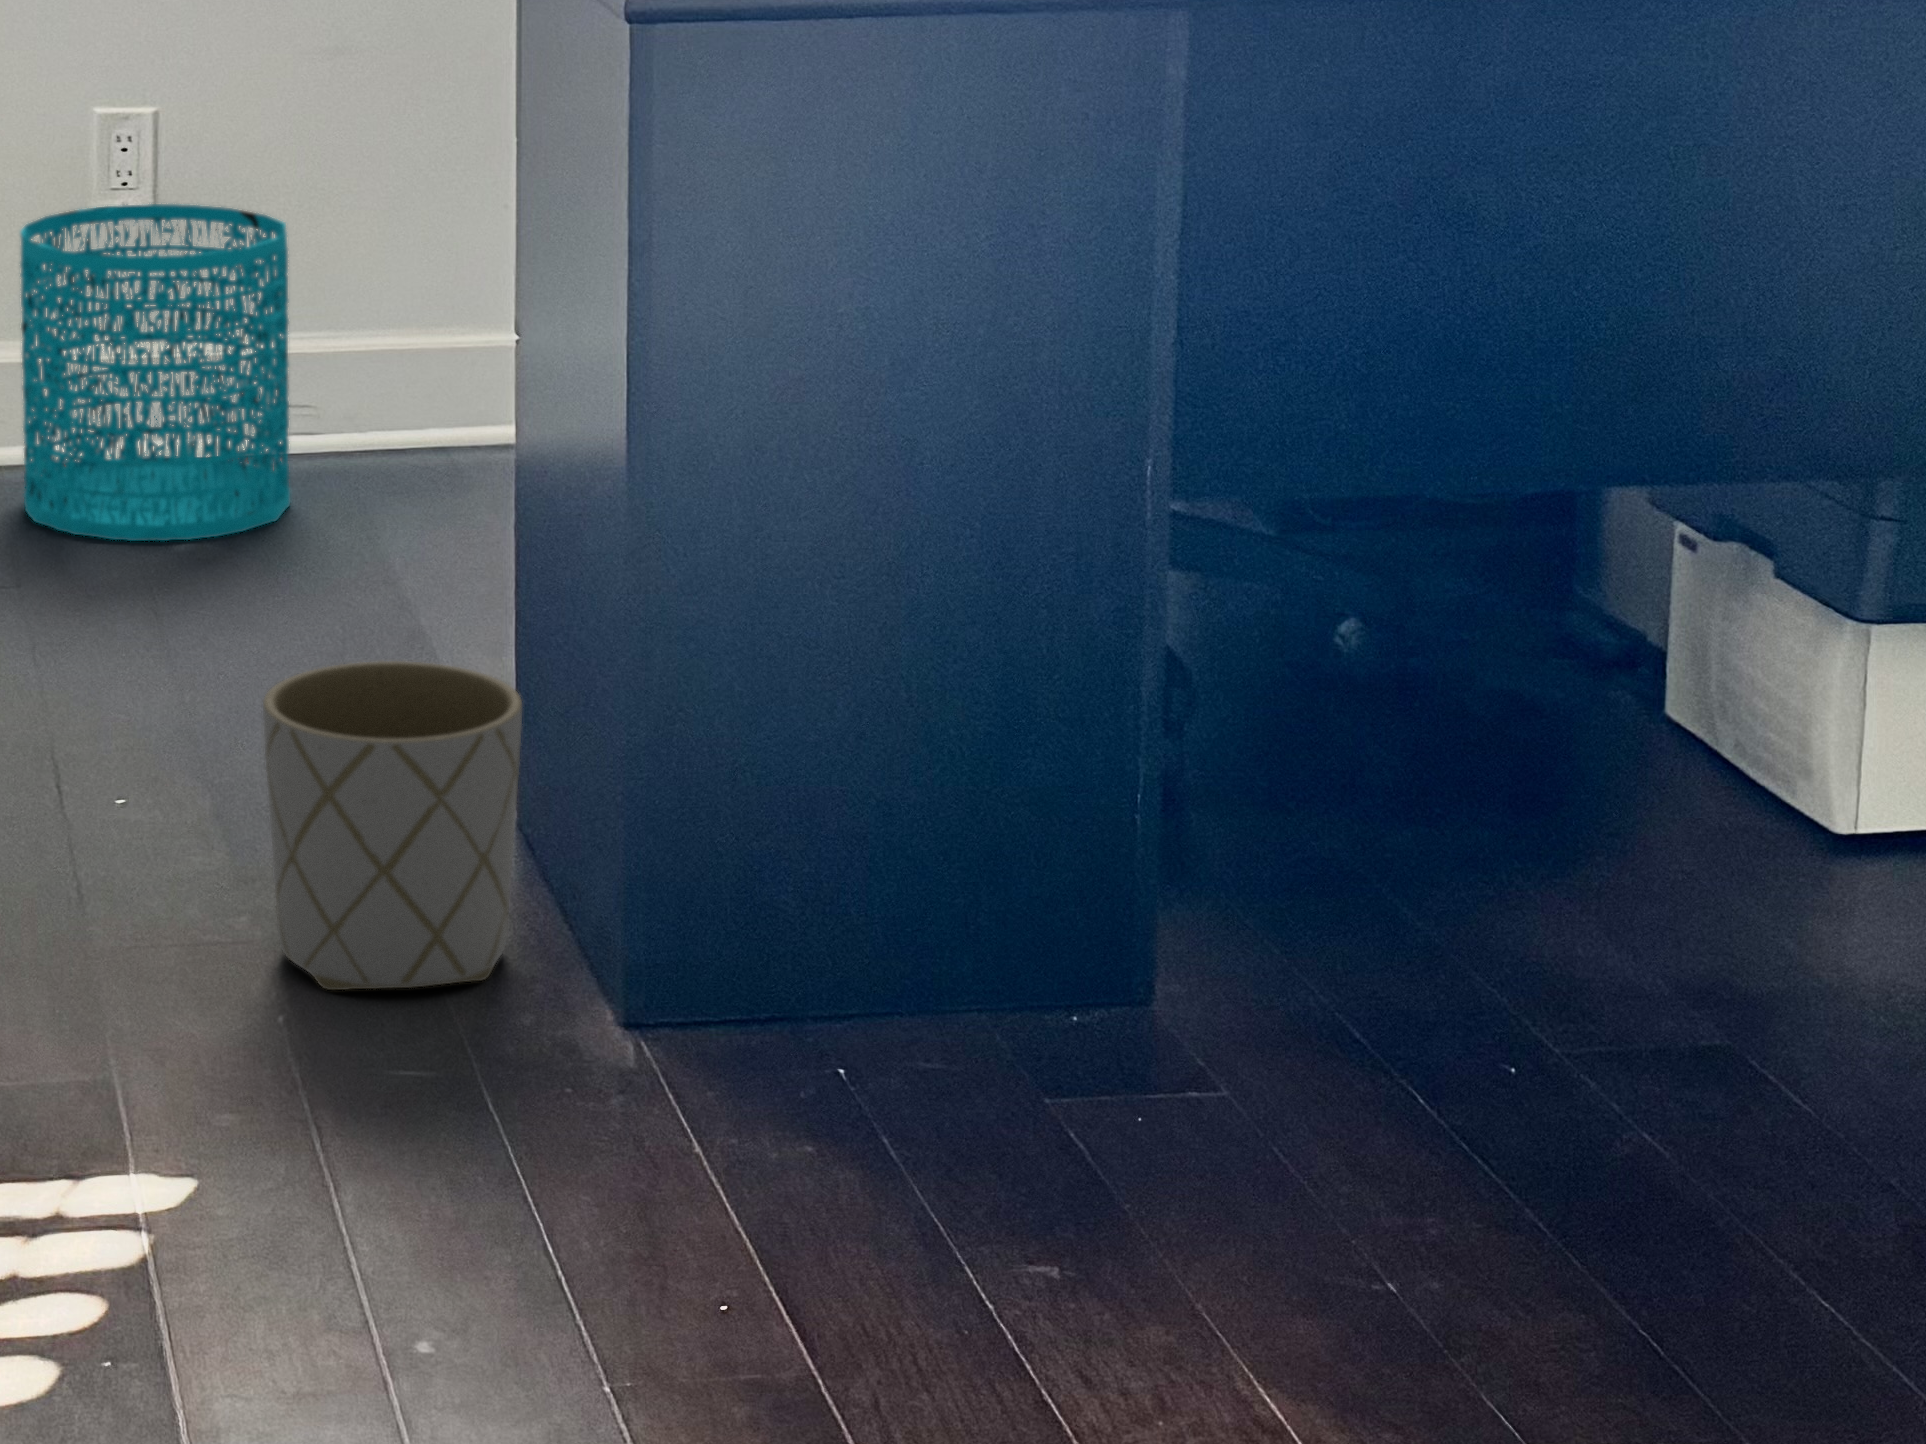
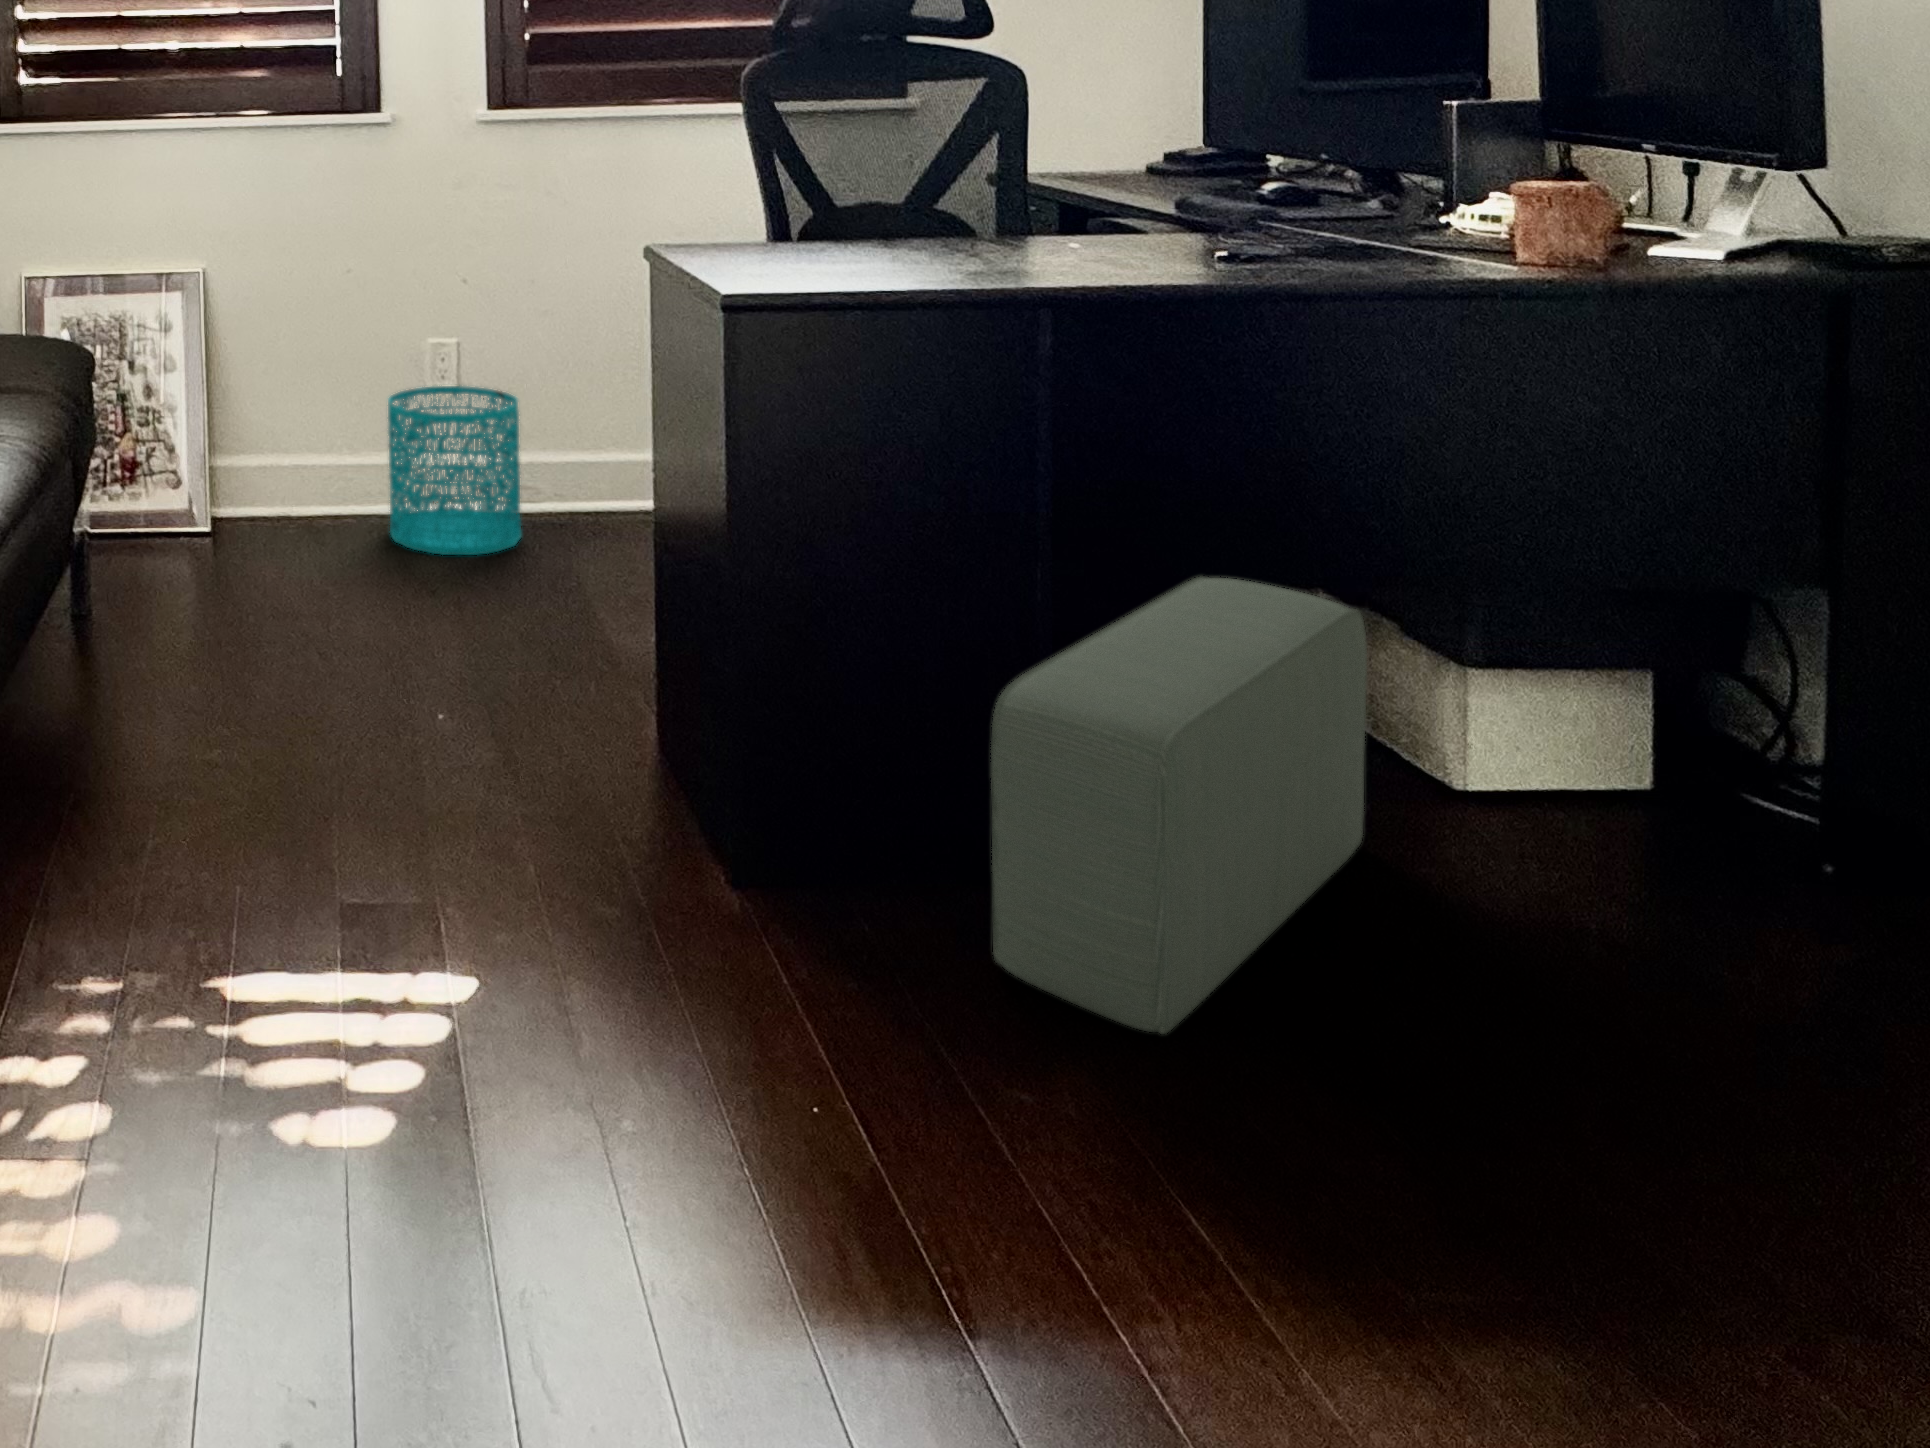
pouf: none [1054,474,1692,1162] -> present [991,577,1367,1034]
planter: present [263,661,522,990] -> none [509,656,654,850]

